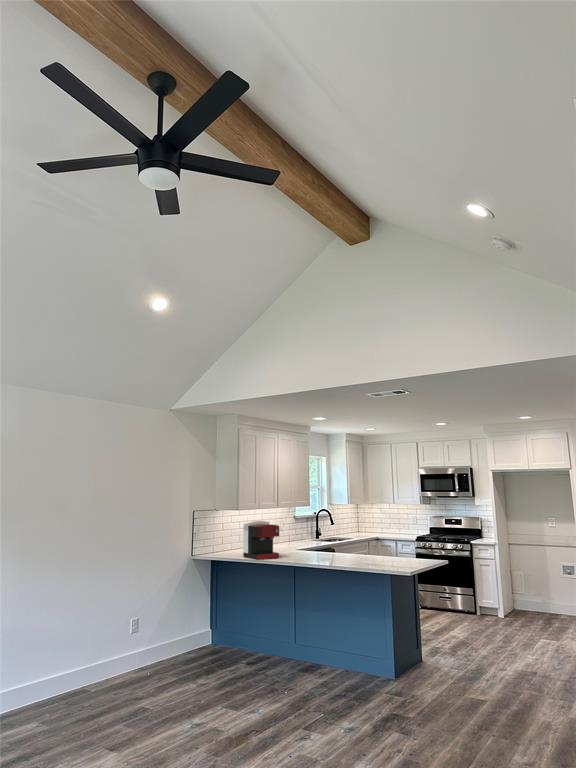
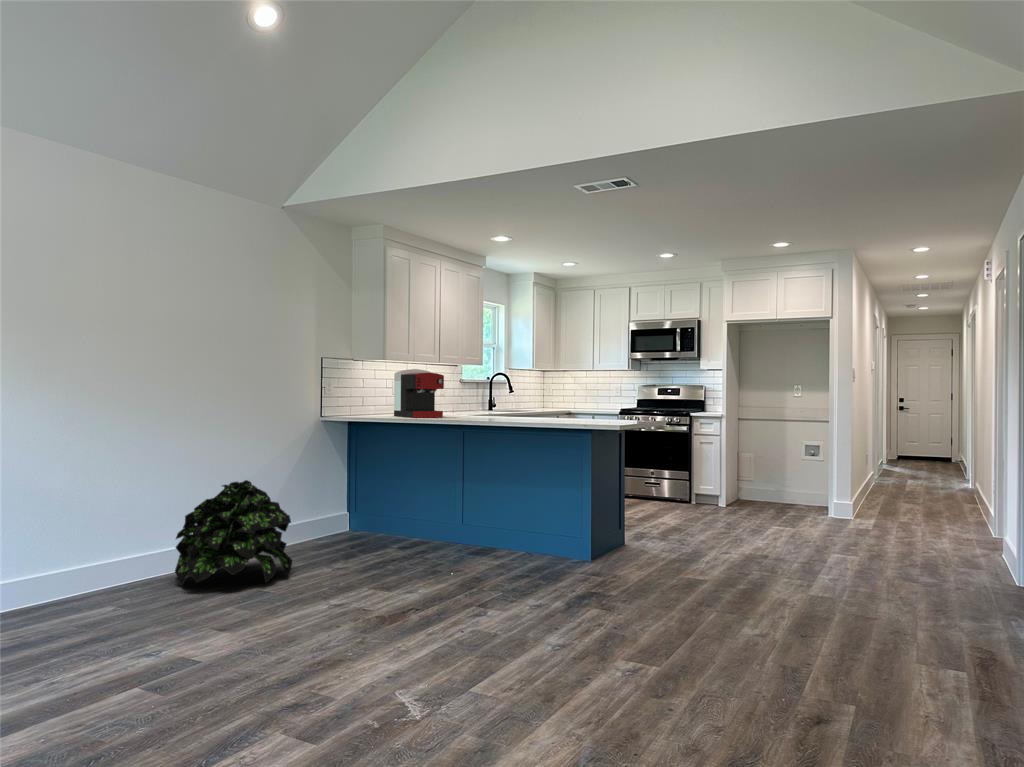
potted plant: none [82,616,167,704] -> present [175,480,292,586]

